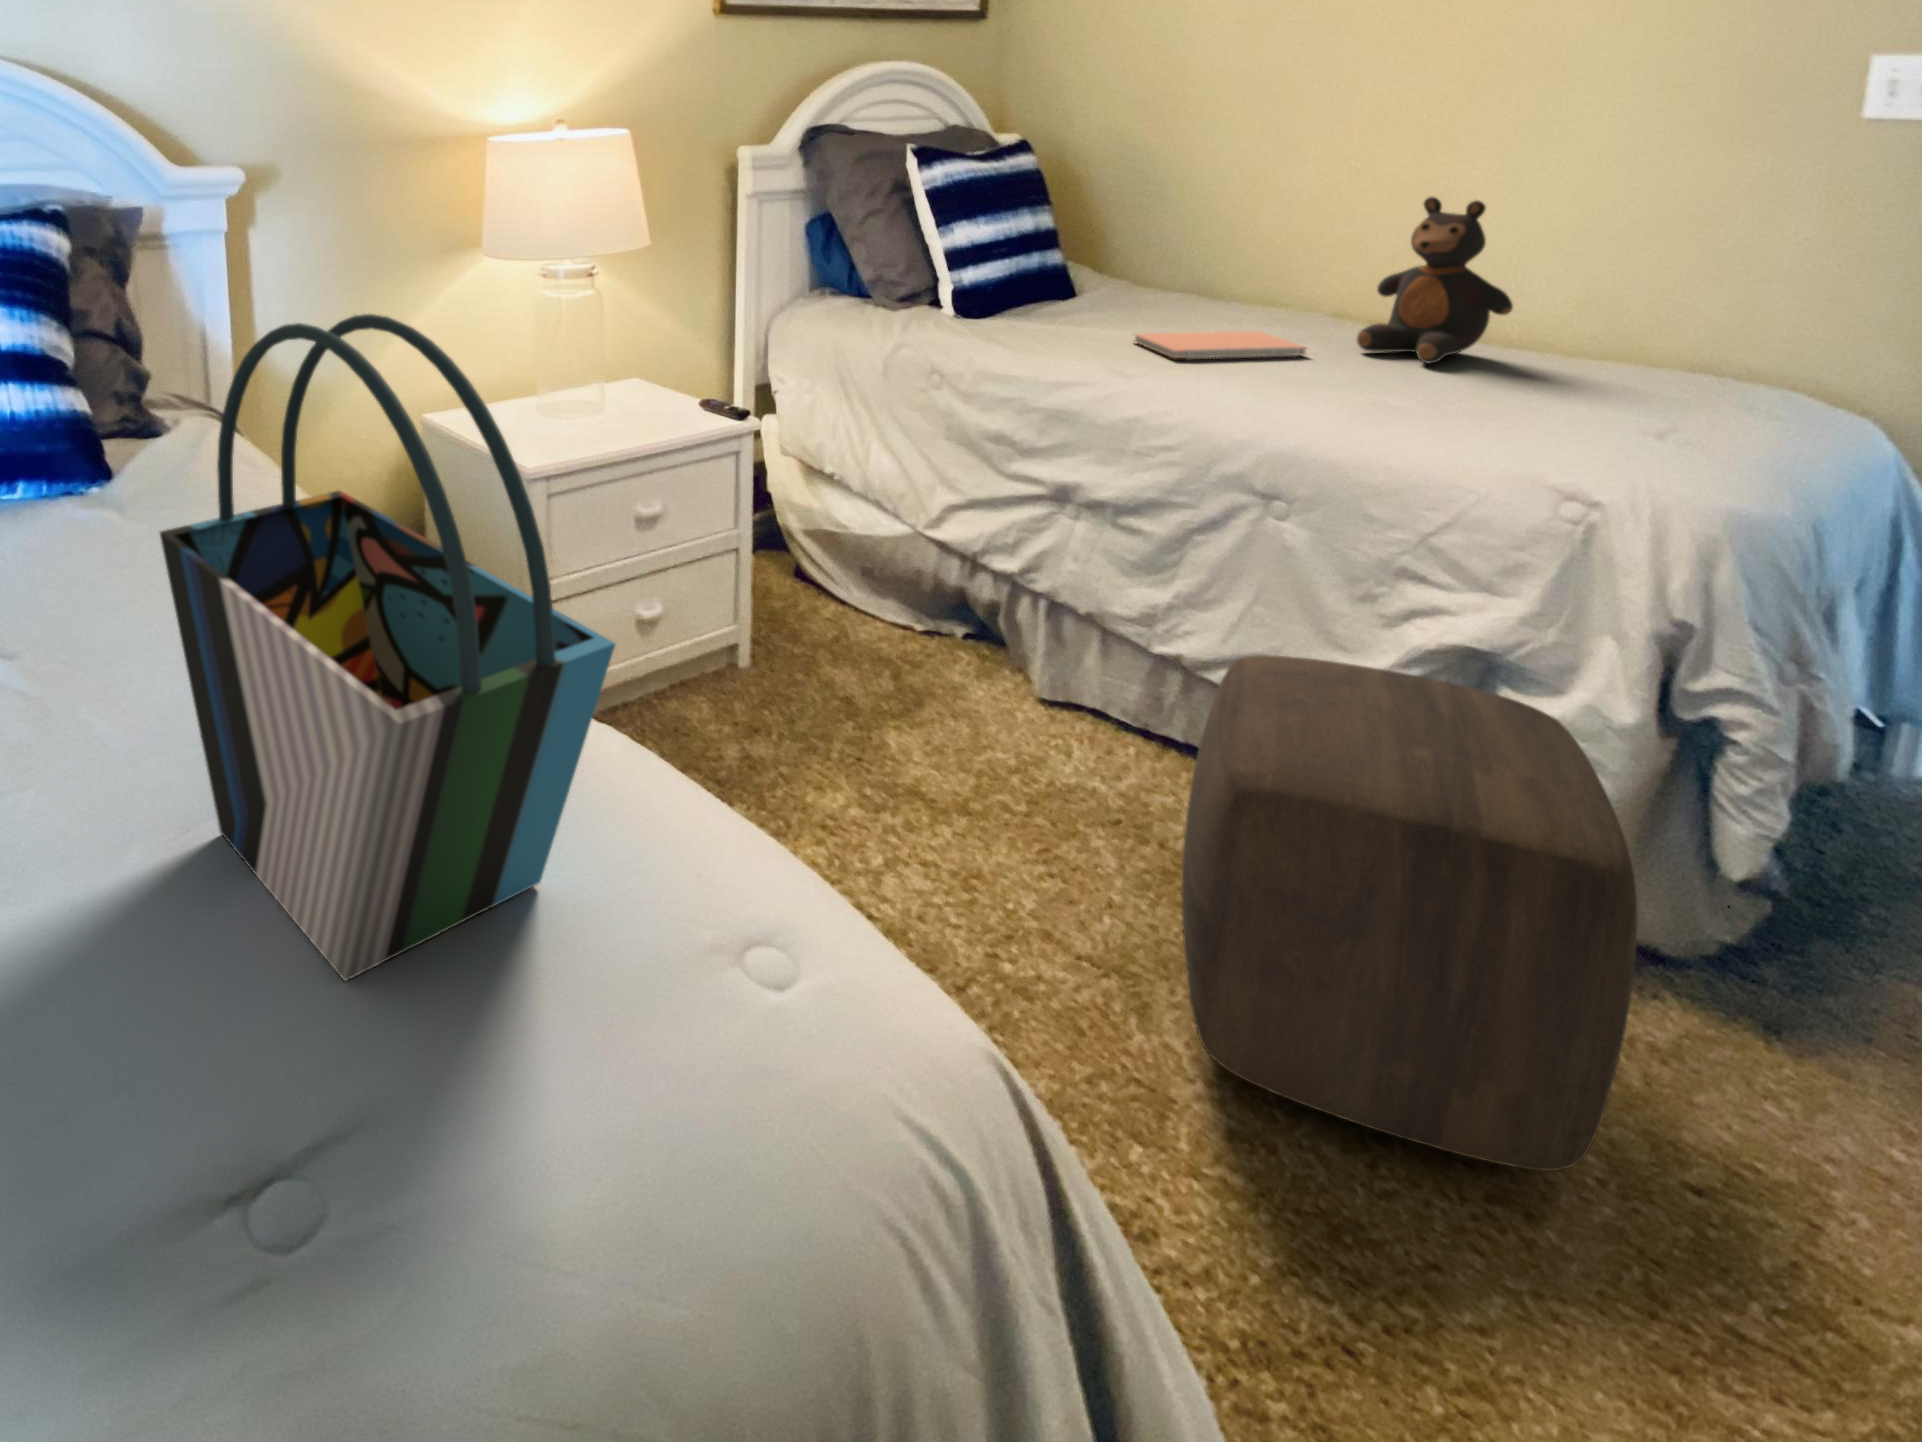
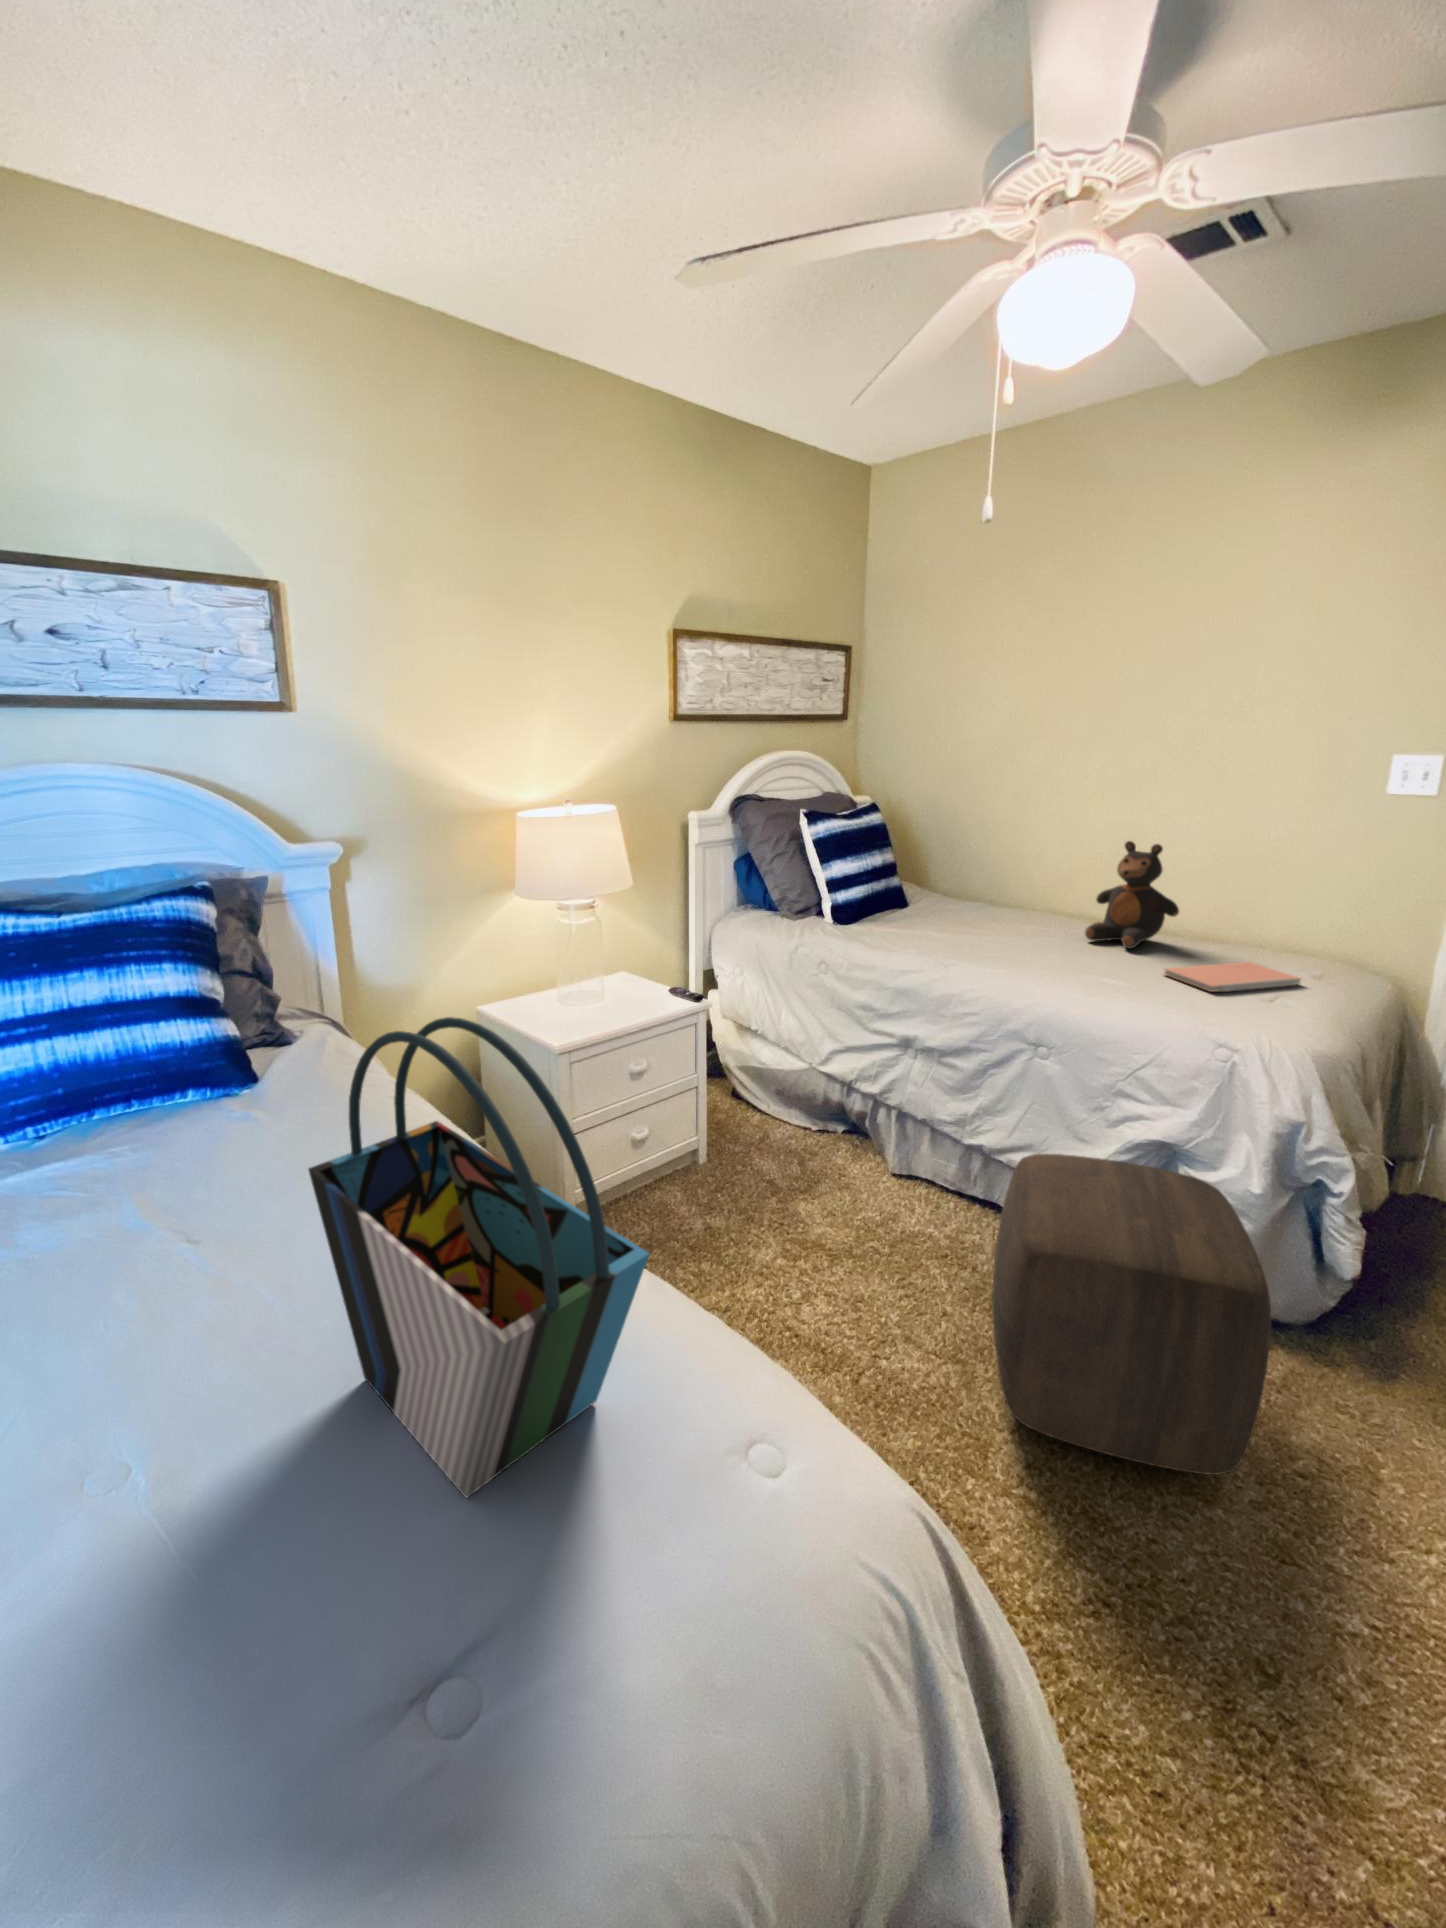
notebook: present [1134,331,1306,359] -> present [1163,962,1300,992]

